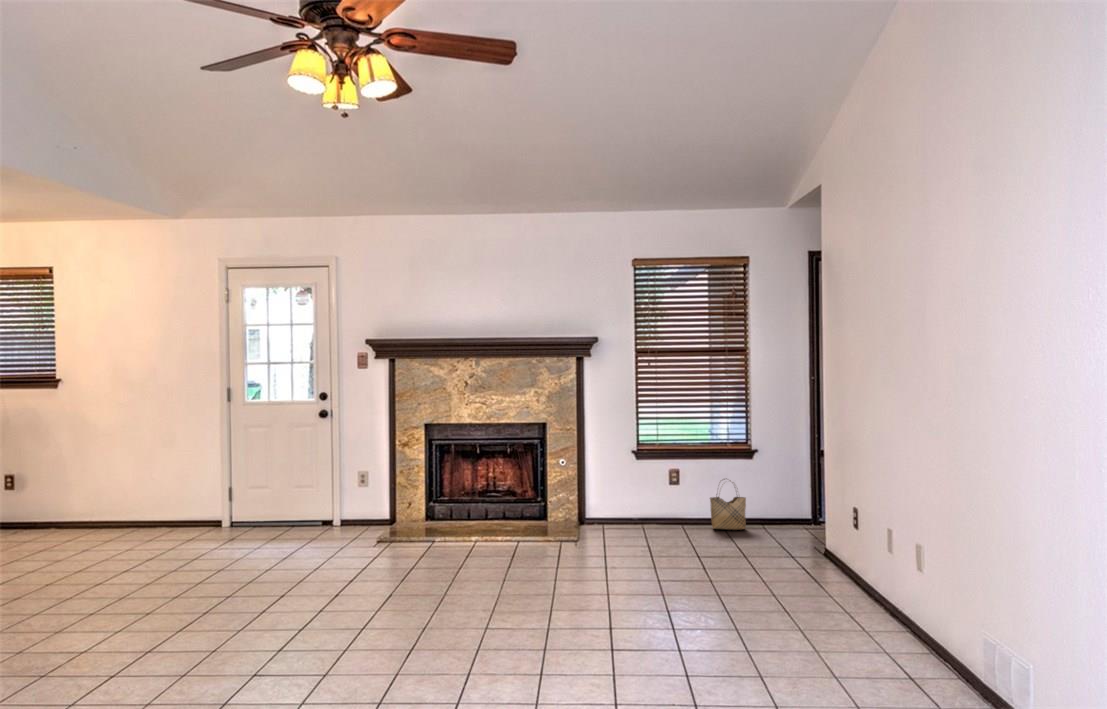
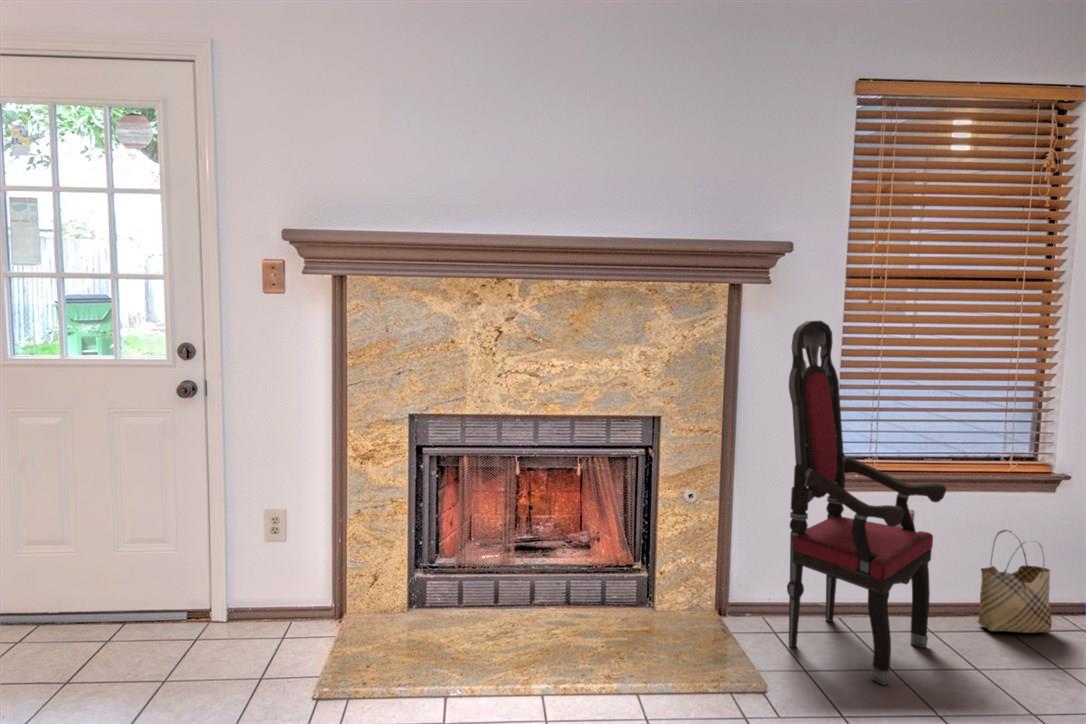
armchair: none [599,374,679,544] -> present [787,321,946,685]

